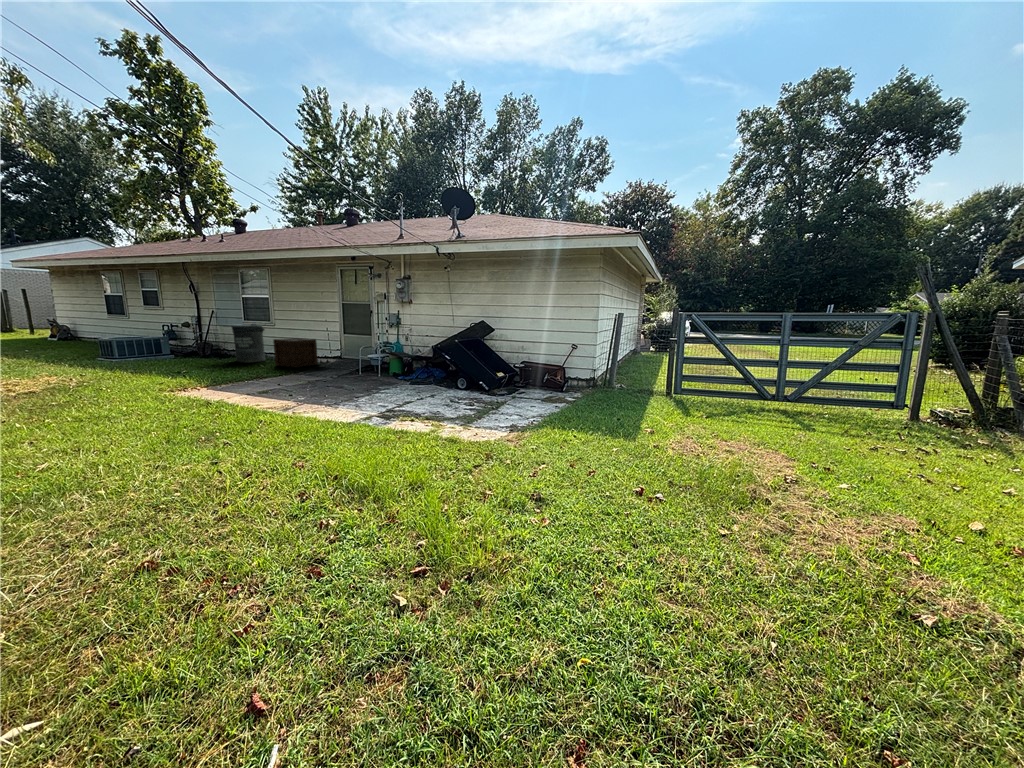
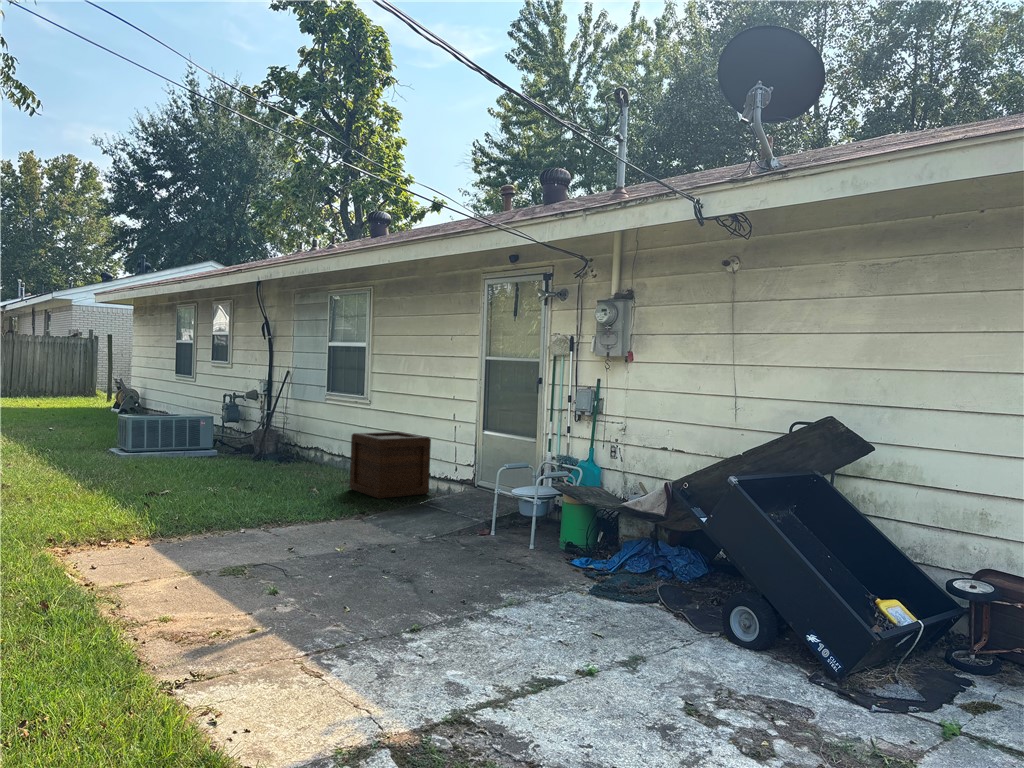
trash can: present [231,324,265,362] -> none [298,399,353,477]

